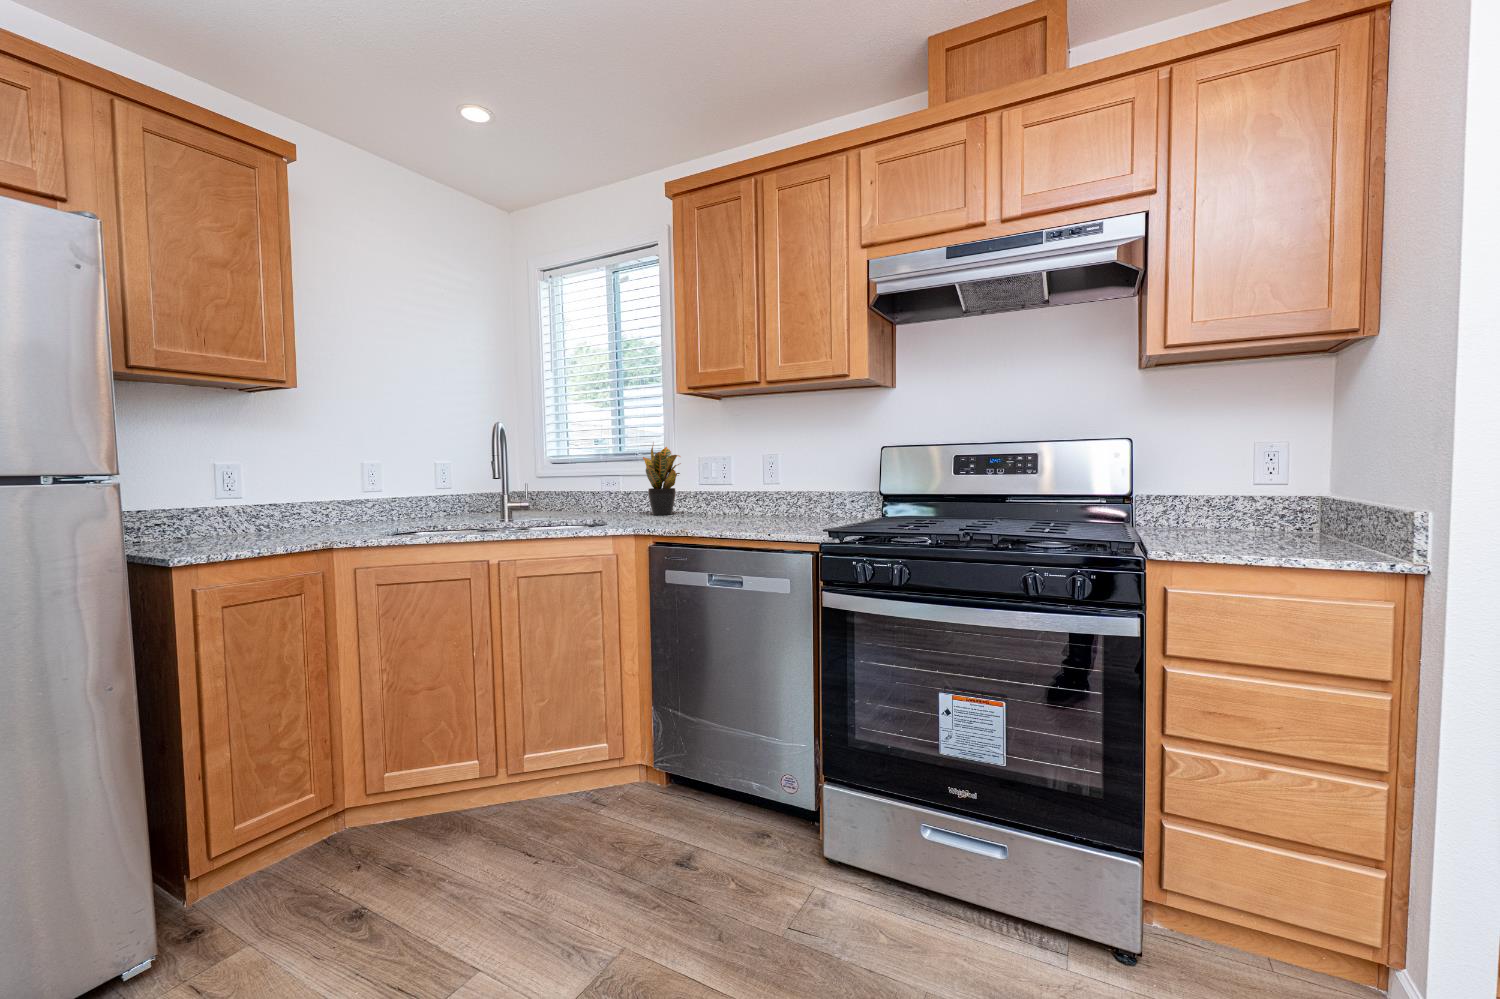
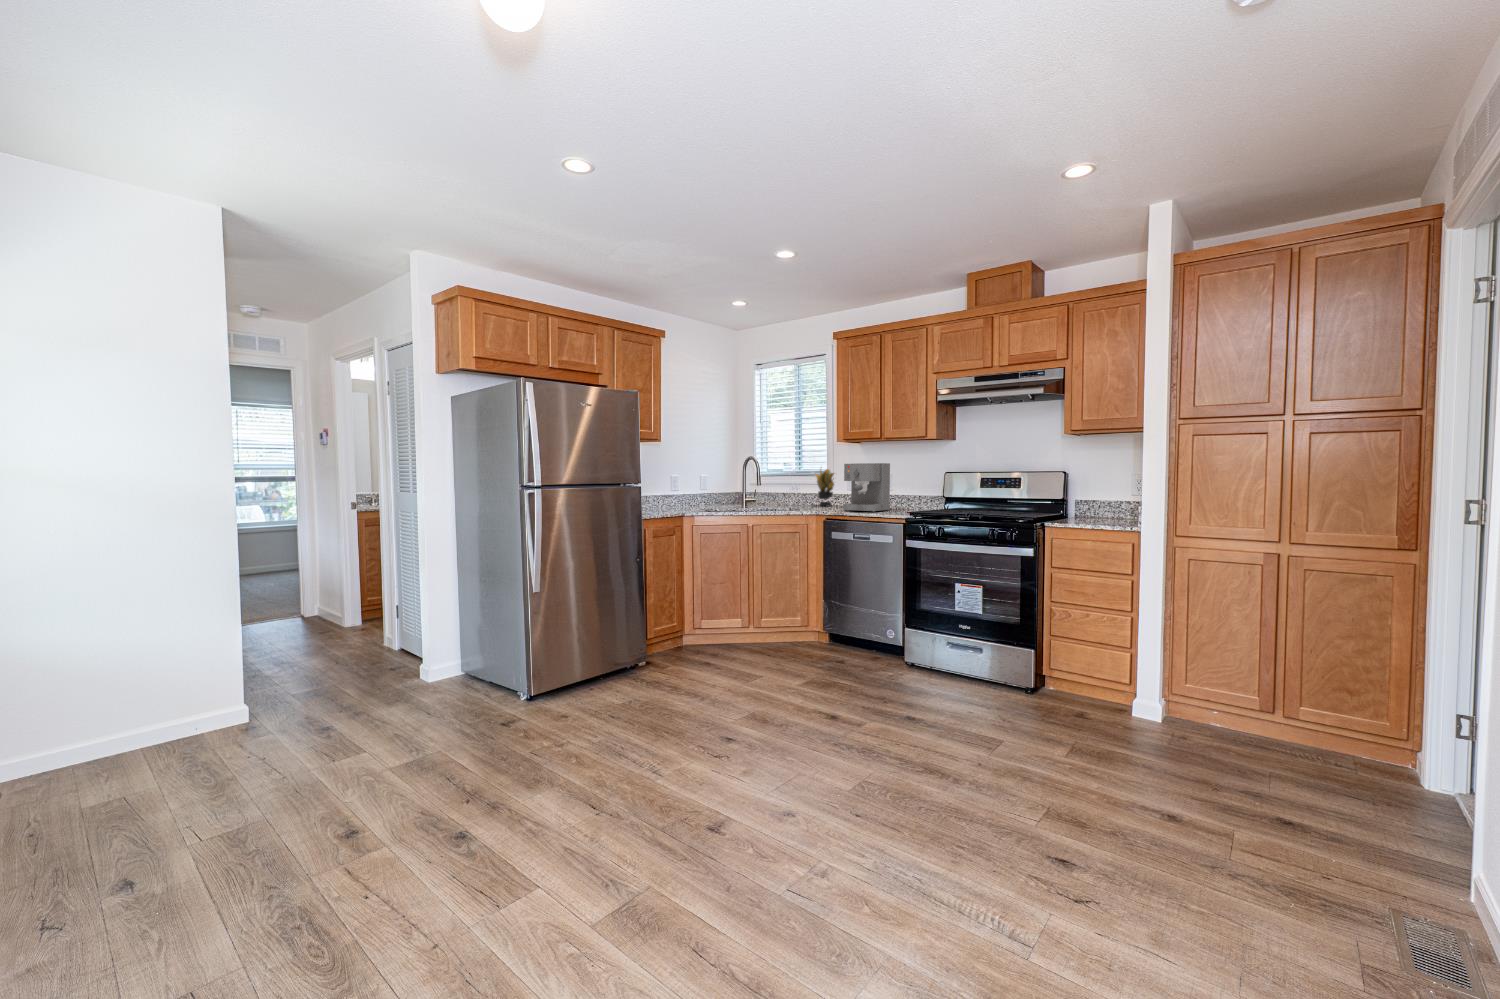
coffee maker: none [690,431,778,528] -> present [843,463,890,512]

